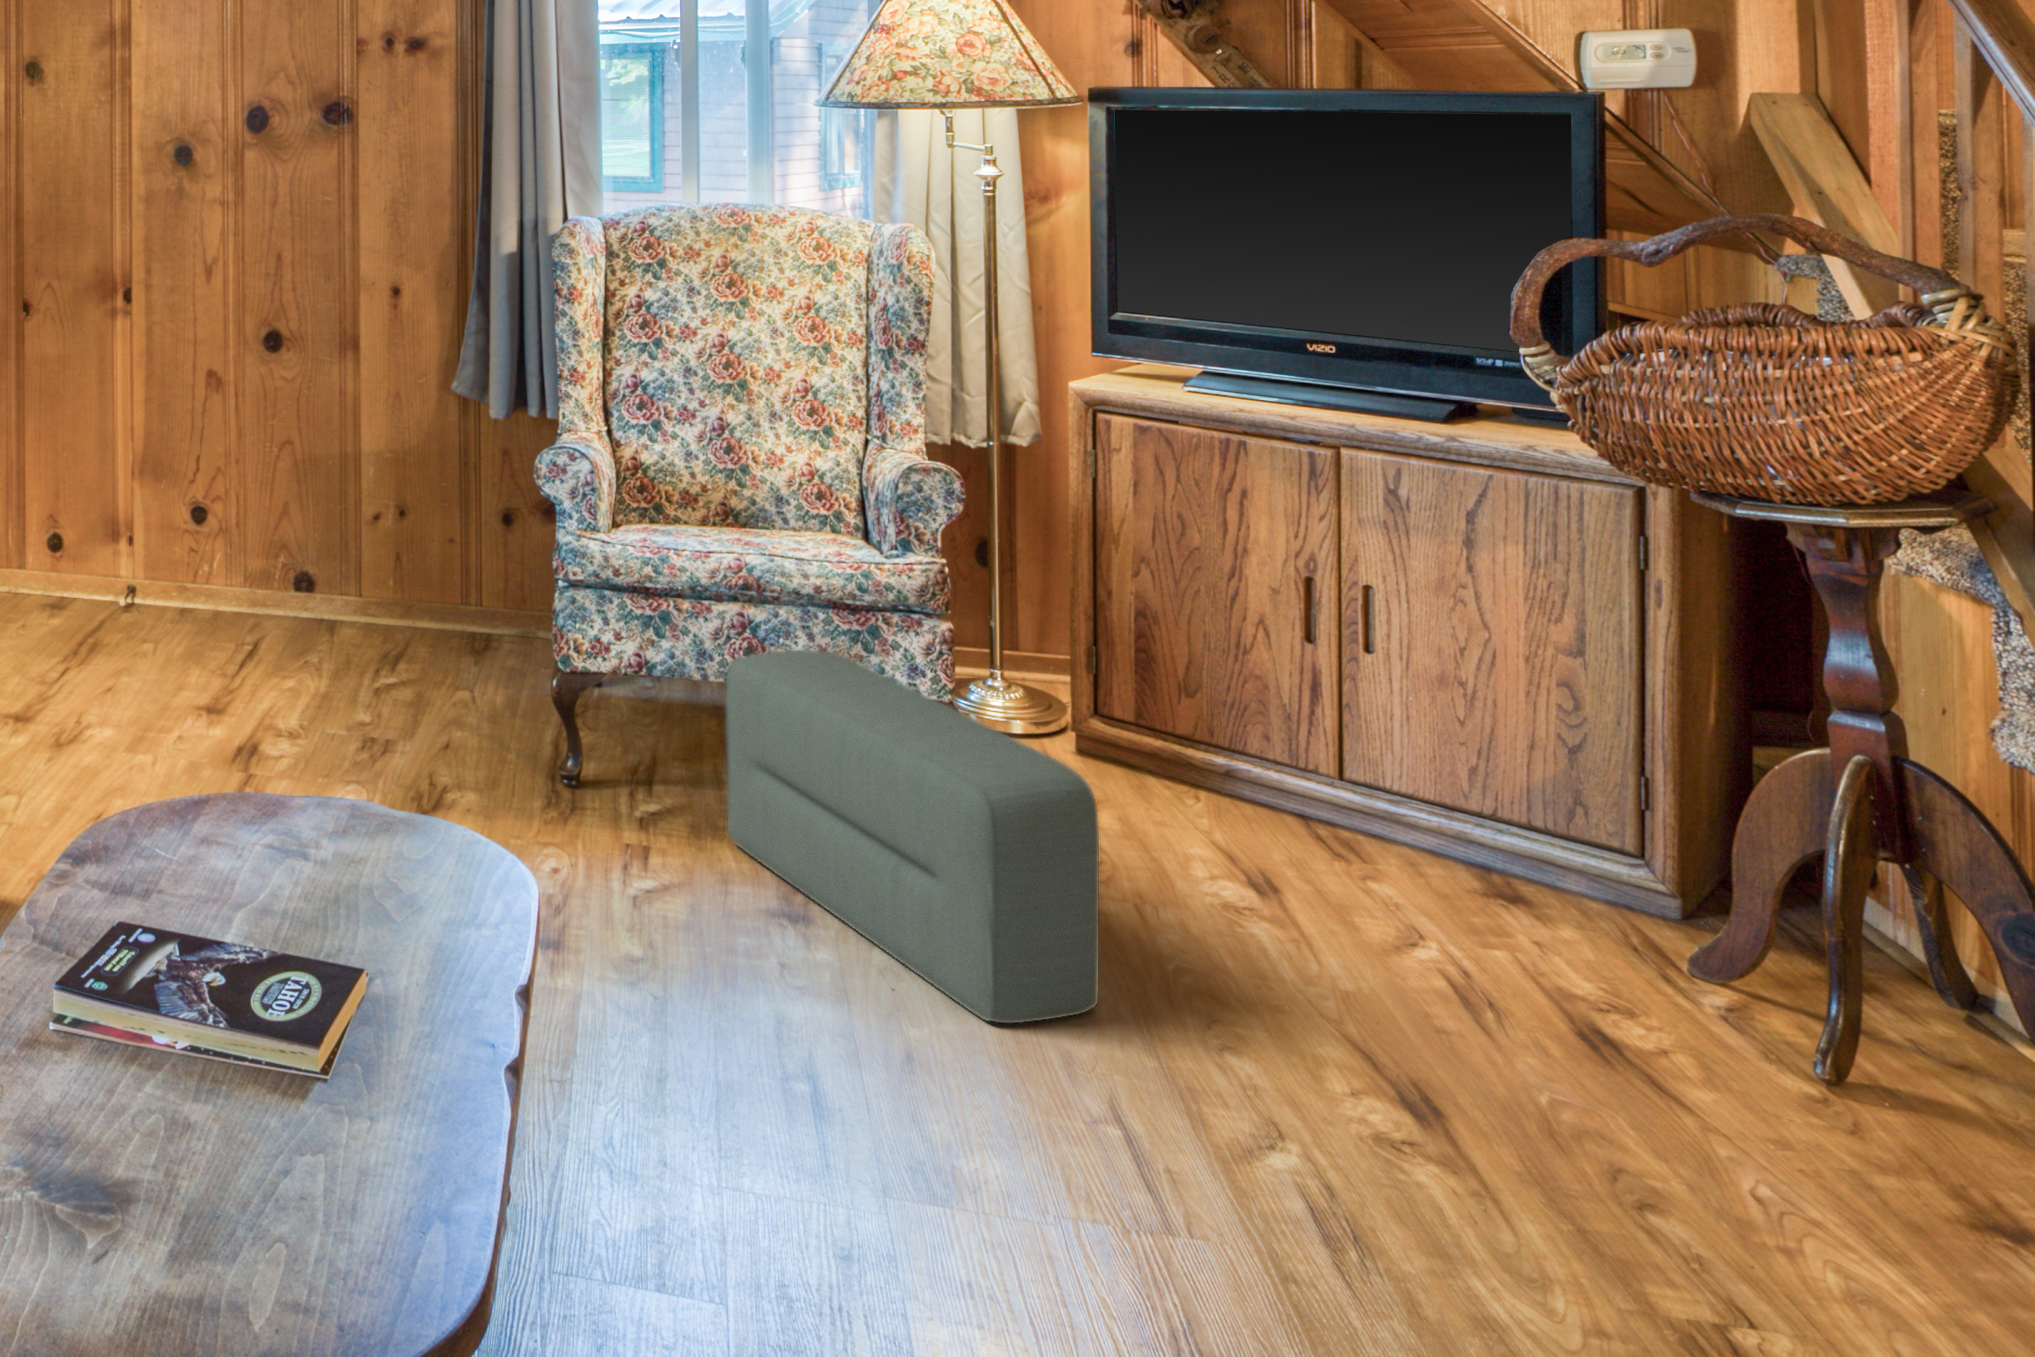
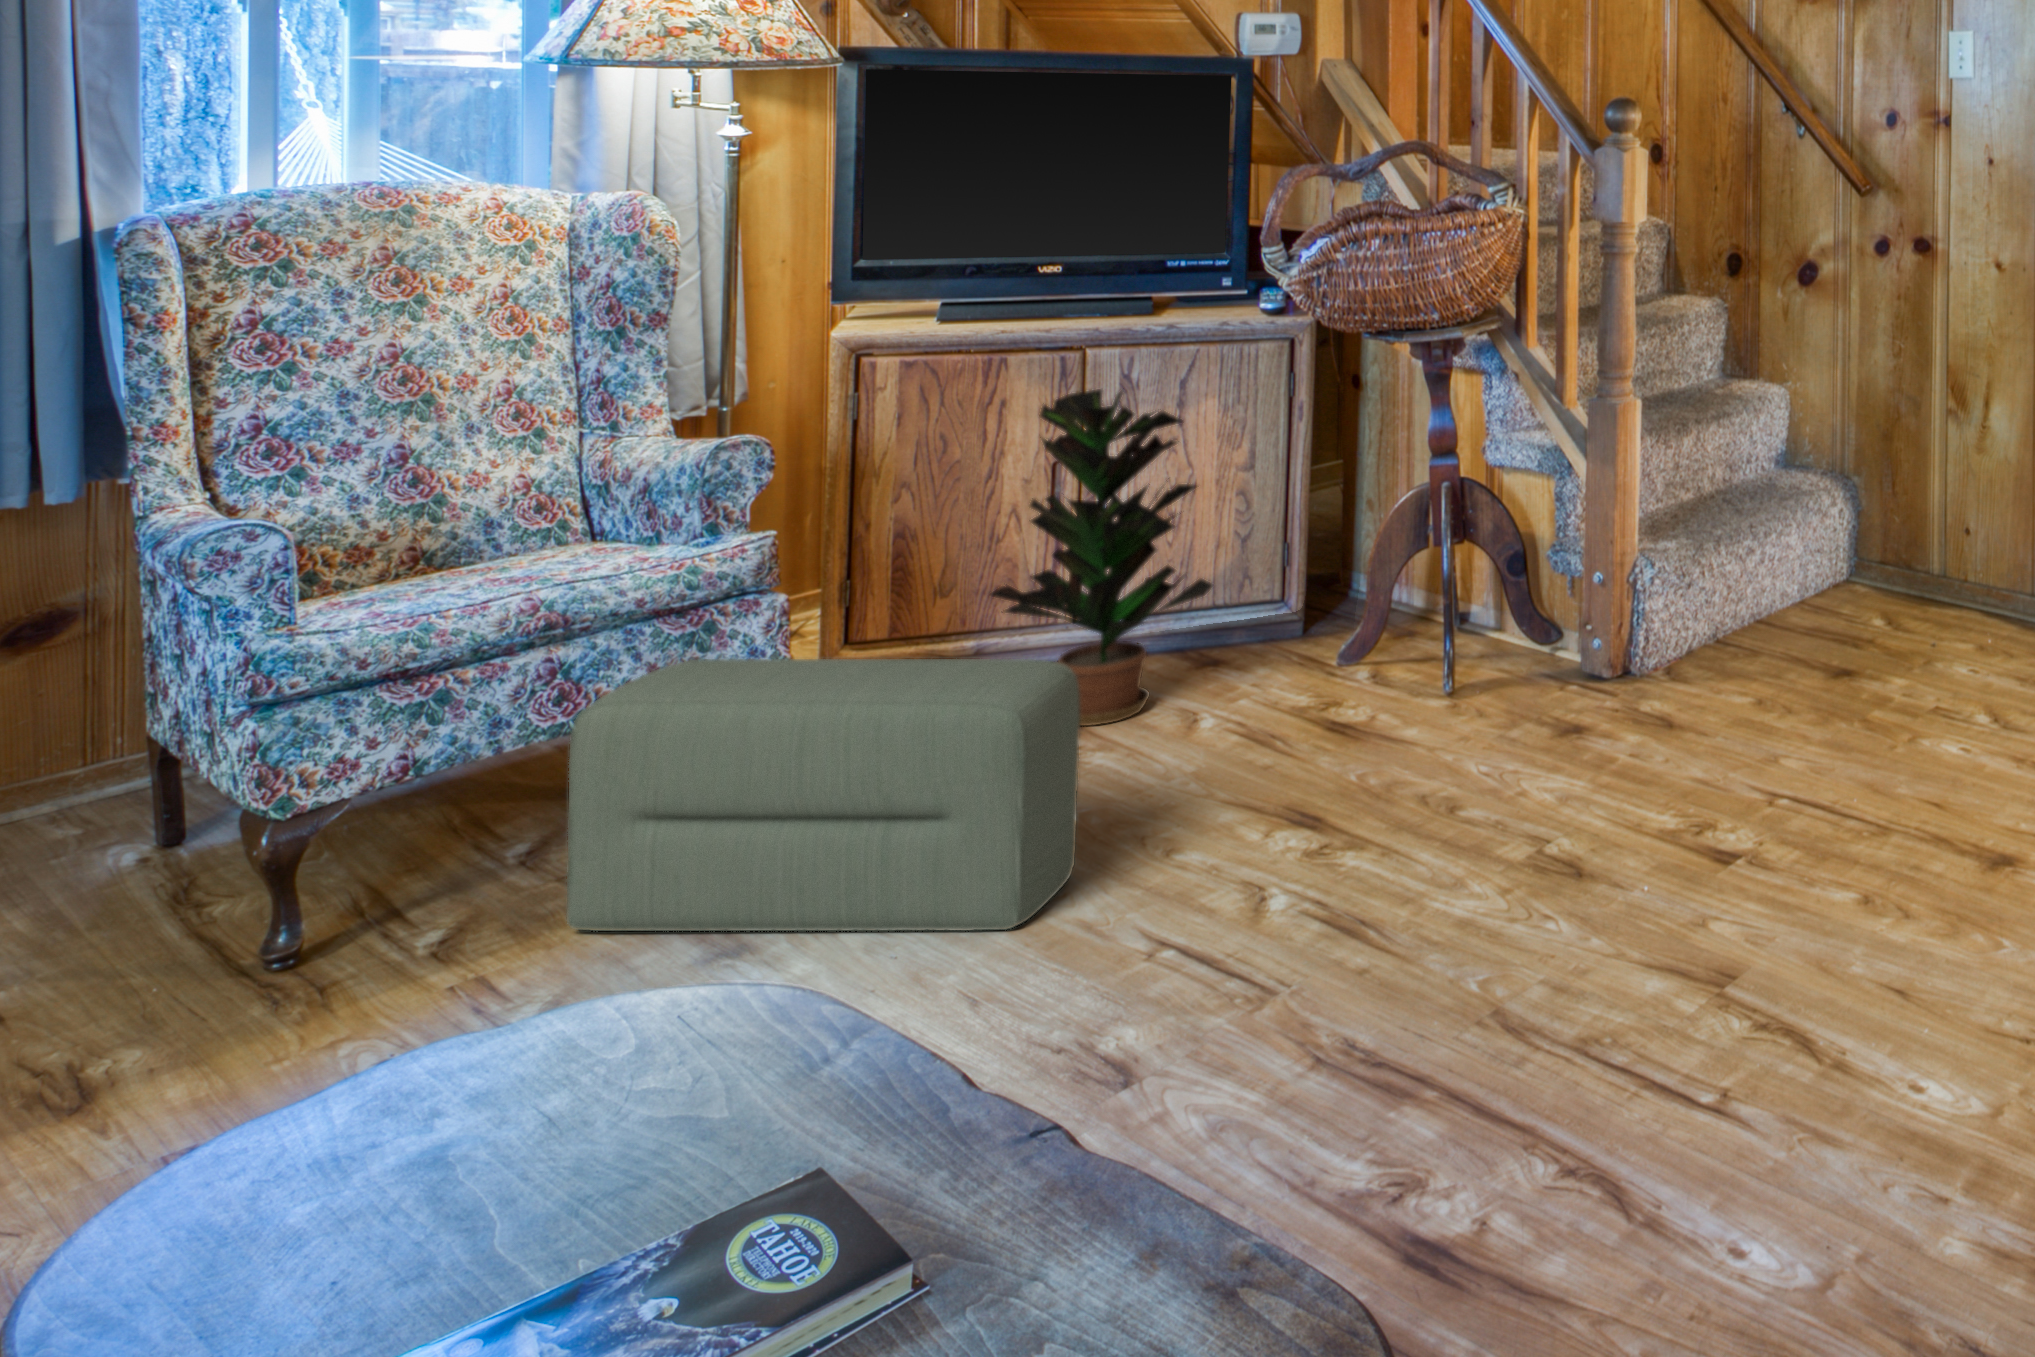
potted plant: none [1181,498,1462,906] -> present [990,389,1213,726]

